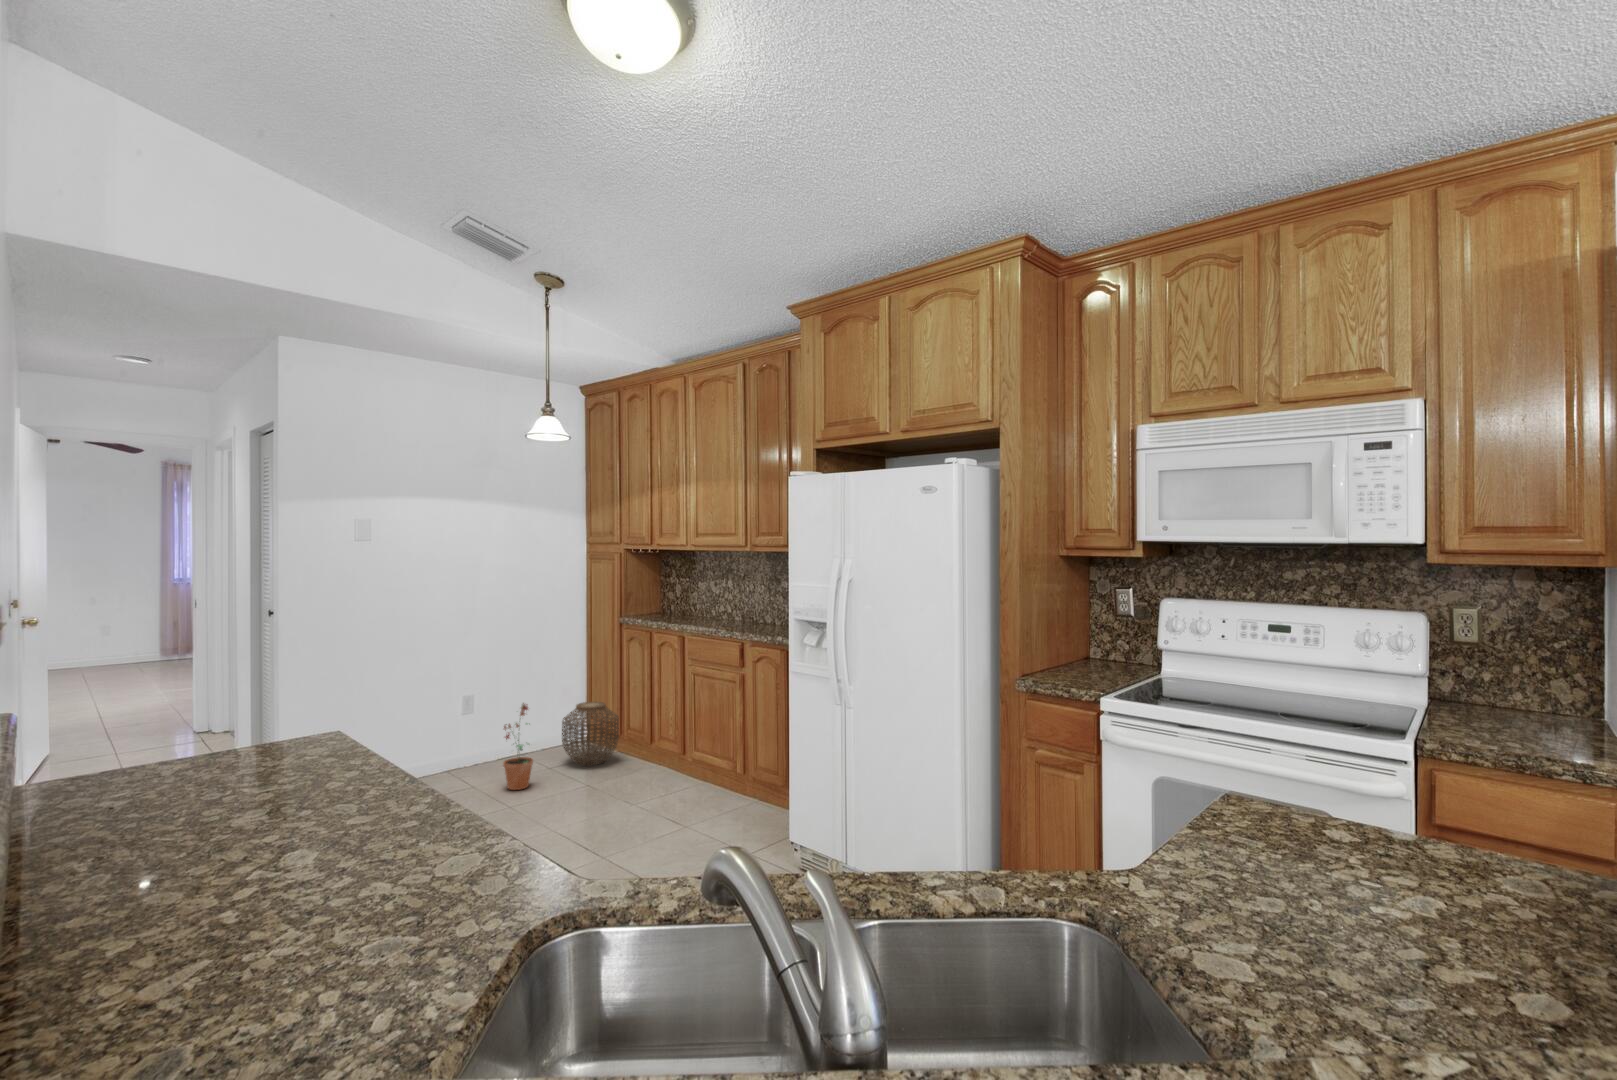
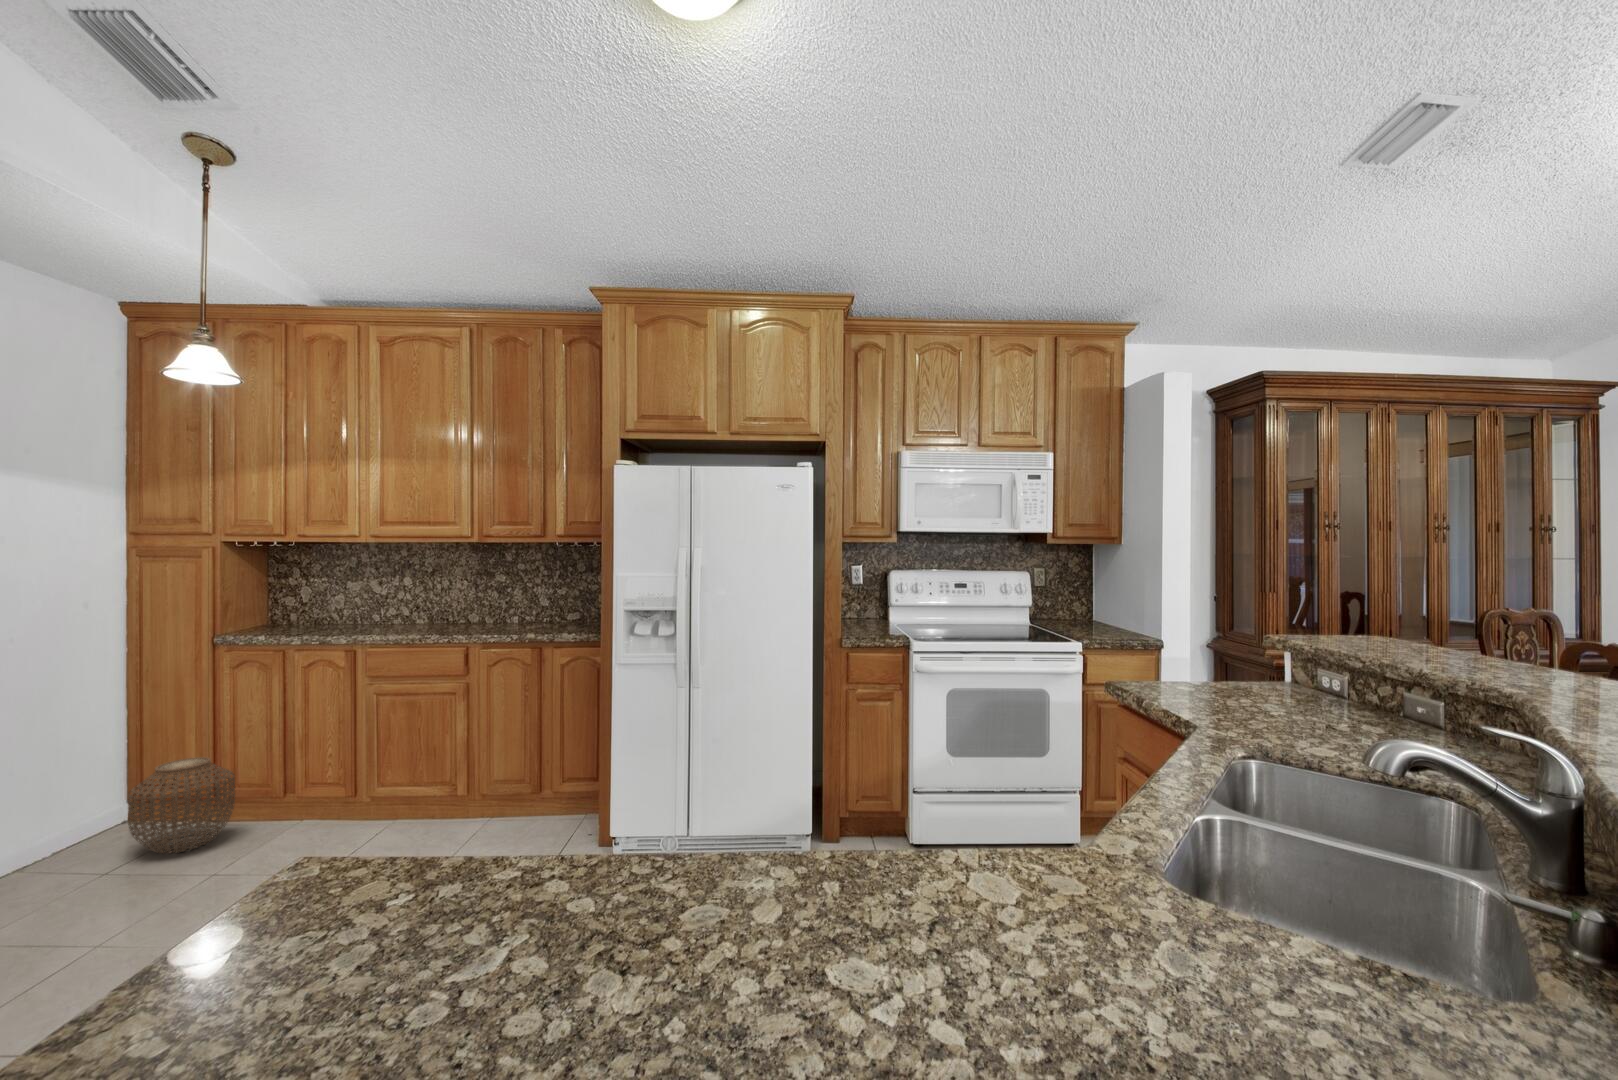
potted plant: present [503,703,533,790] -> none [40,779,121,919]

